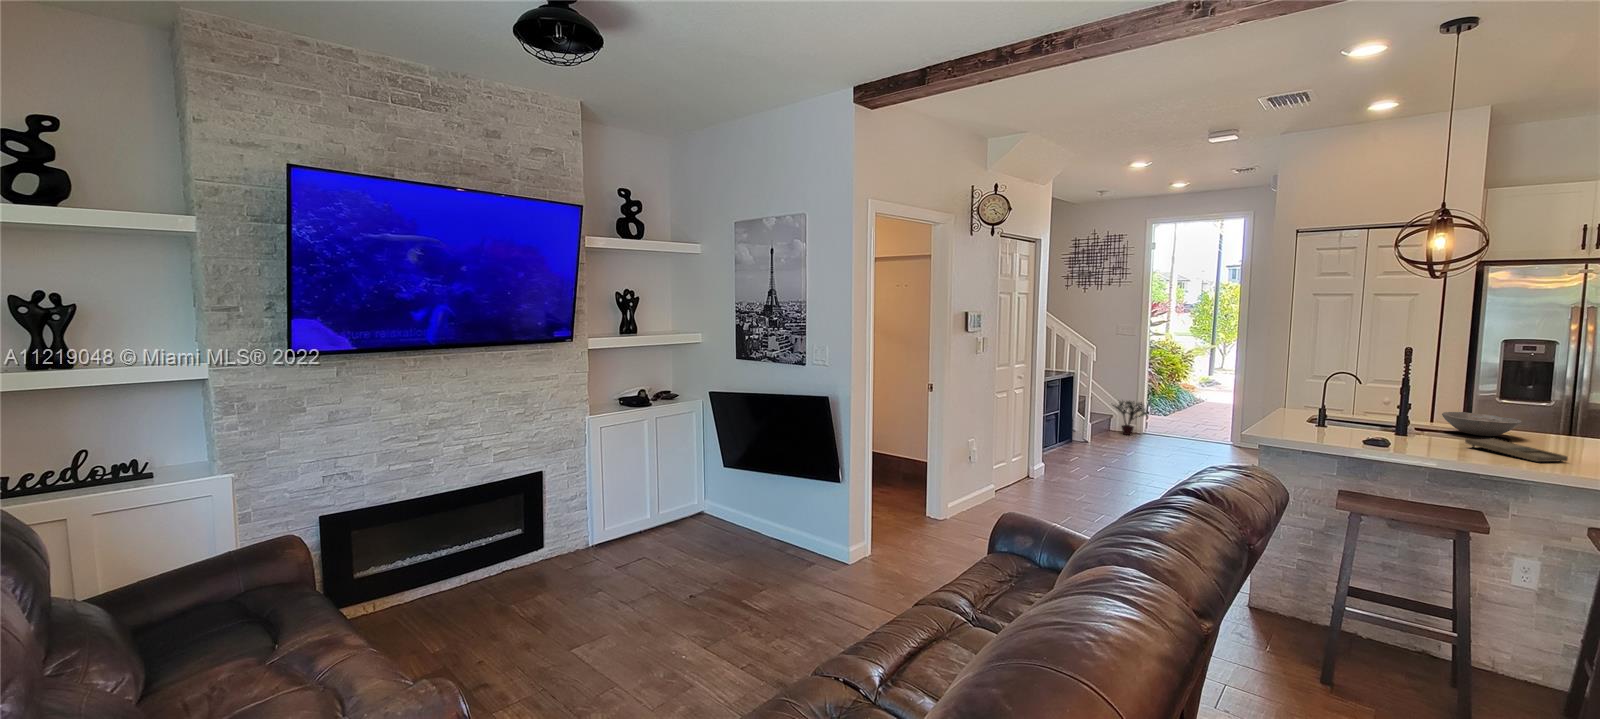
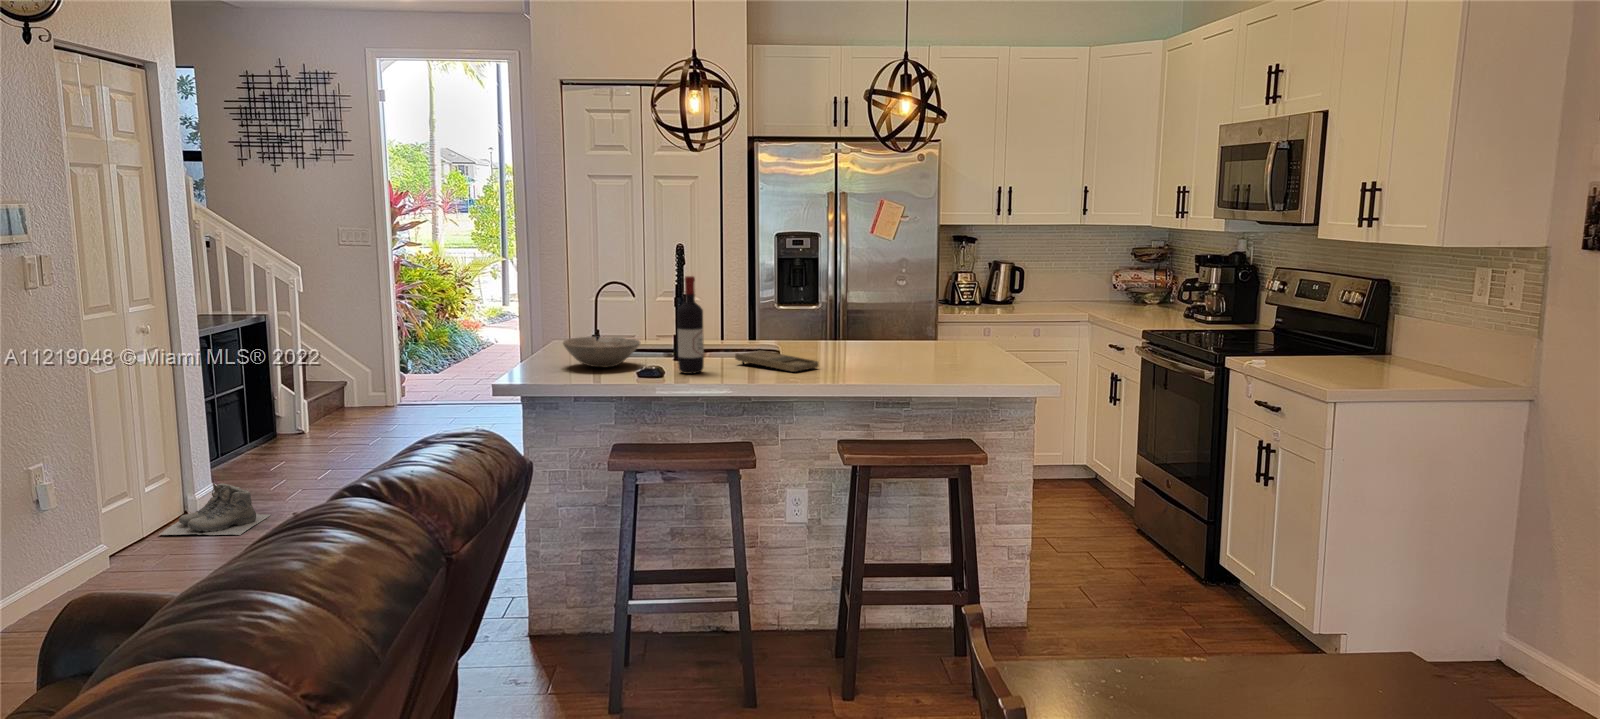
wine bottle: none [1405,376,1436,449] -> present [677,276,704,374]
potted plant: present [1112,401,1149,435] -> none [339,352,403,412]
bowl: present [1442,412,1522,436] -> present [563,336,640,367]
boots: none [1016,462,1074,494] -> present [159,483,270,535]

